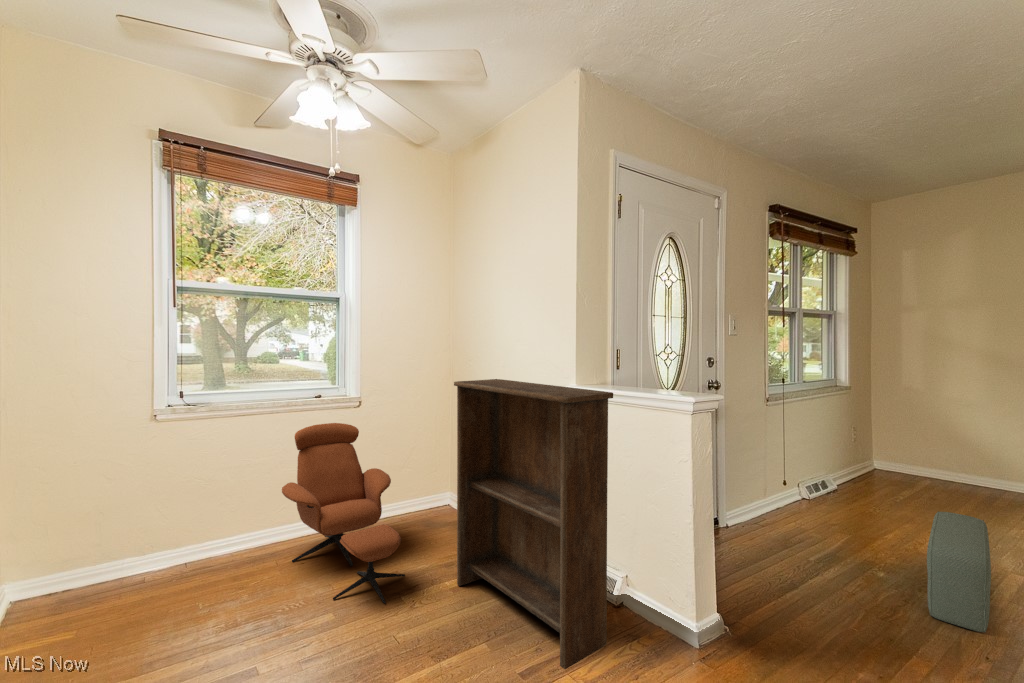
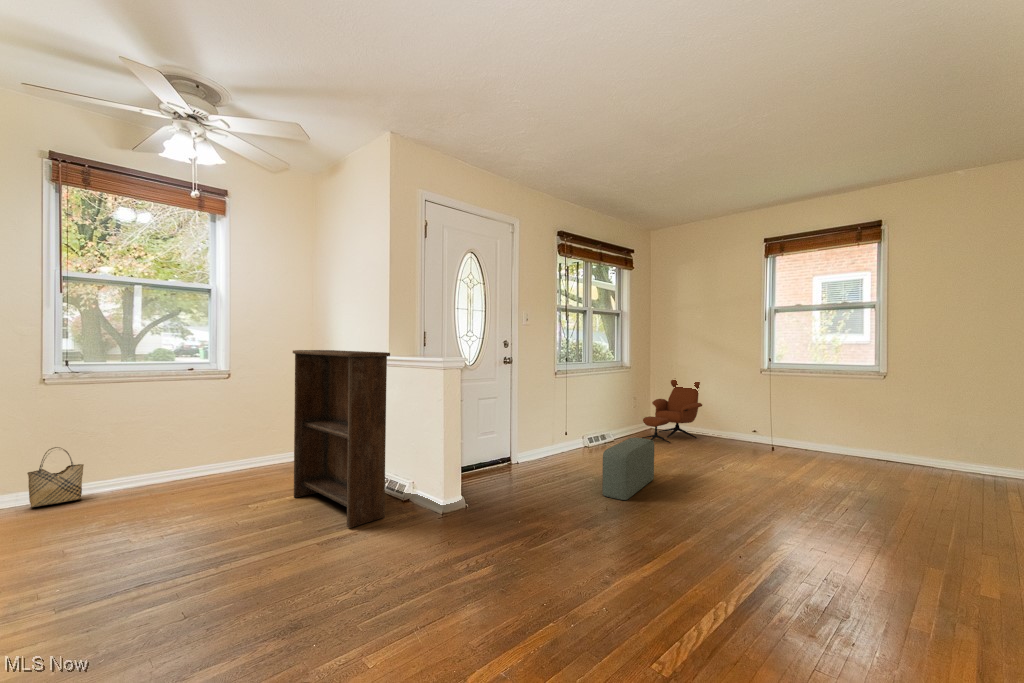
lounge chair: present [282,423,405,603] -> present [642,380,702,443]
woven basket: none [141,503,204,583] -> present [27,447,84,507]

